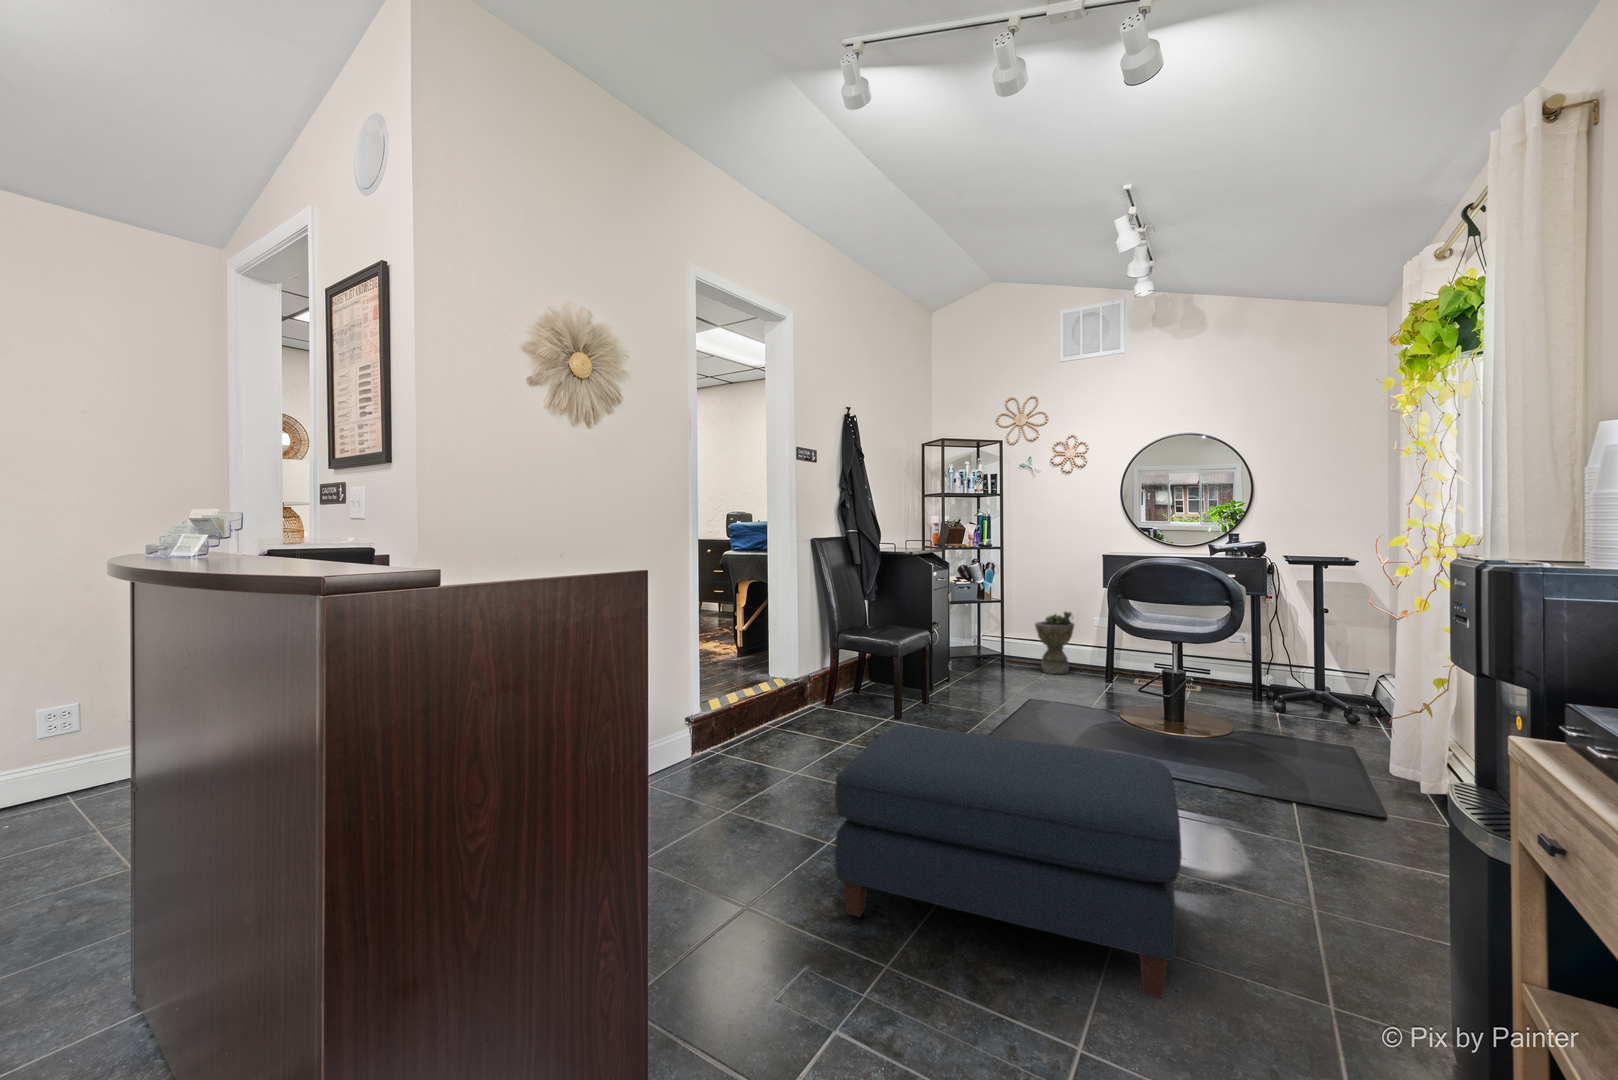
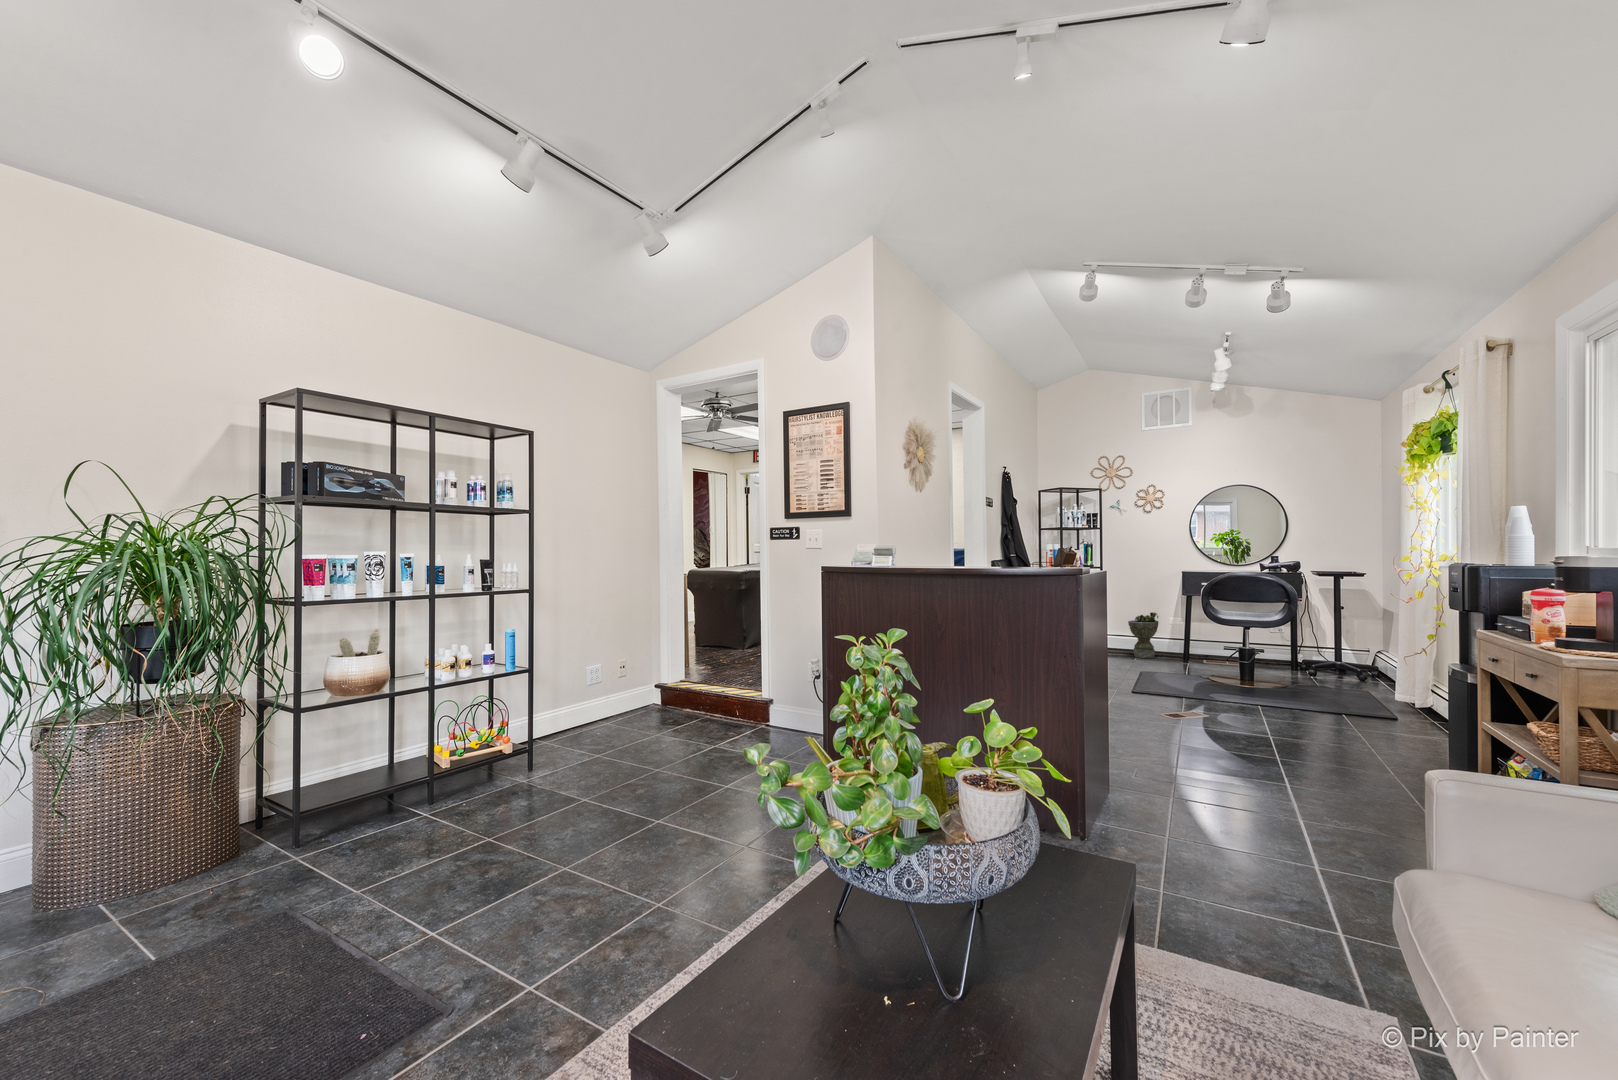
ottoman: present [835,726,1182,998] -> none [1136,666,1343,776]

